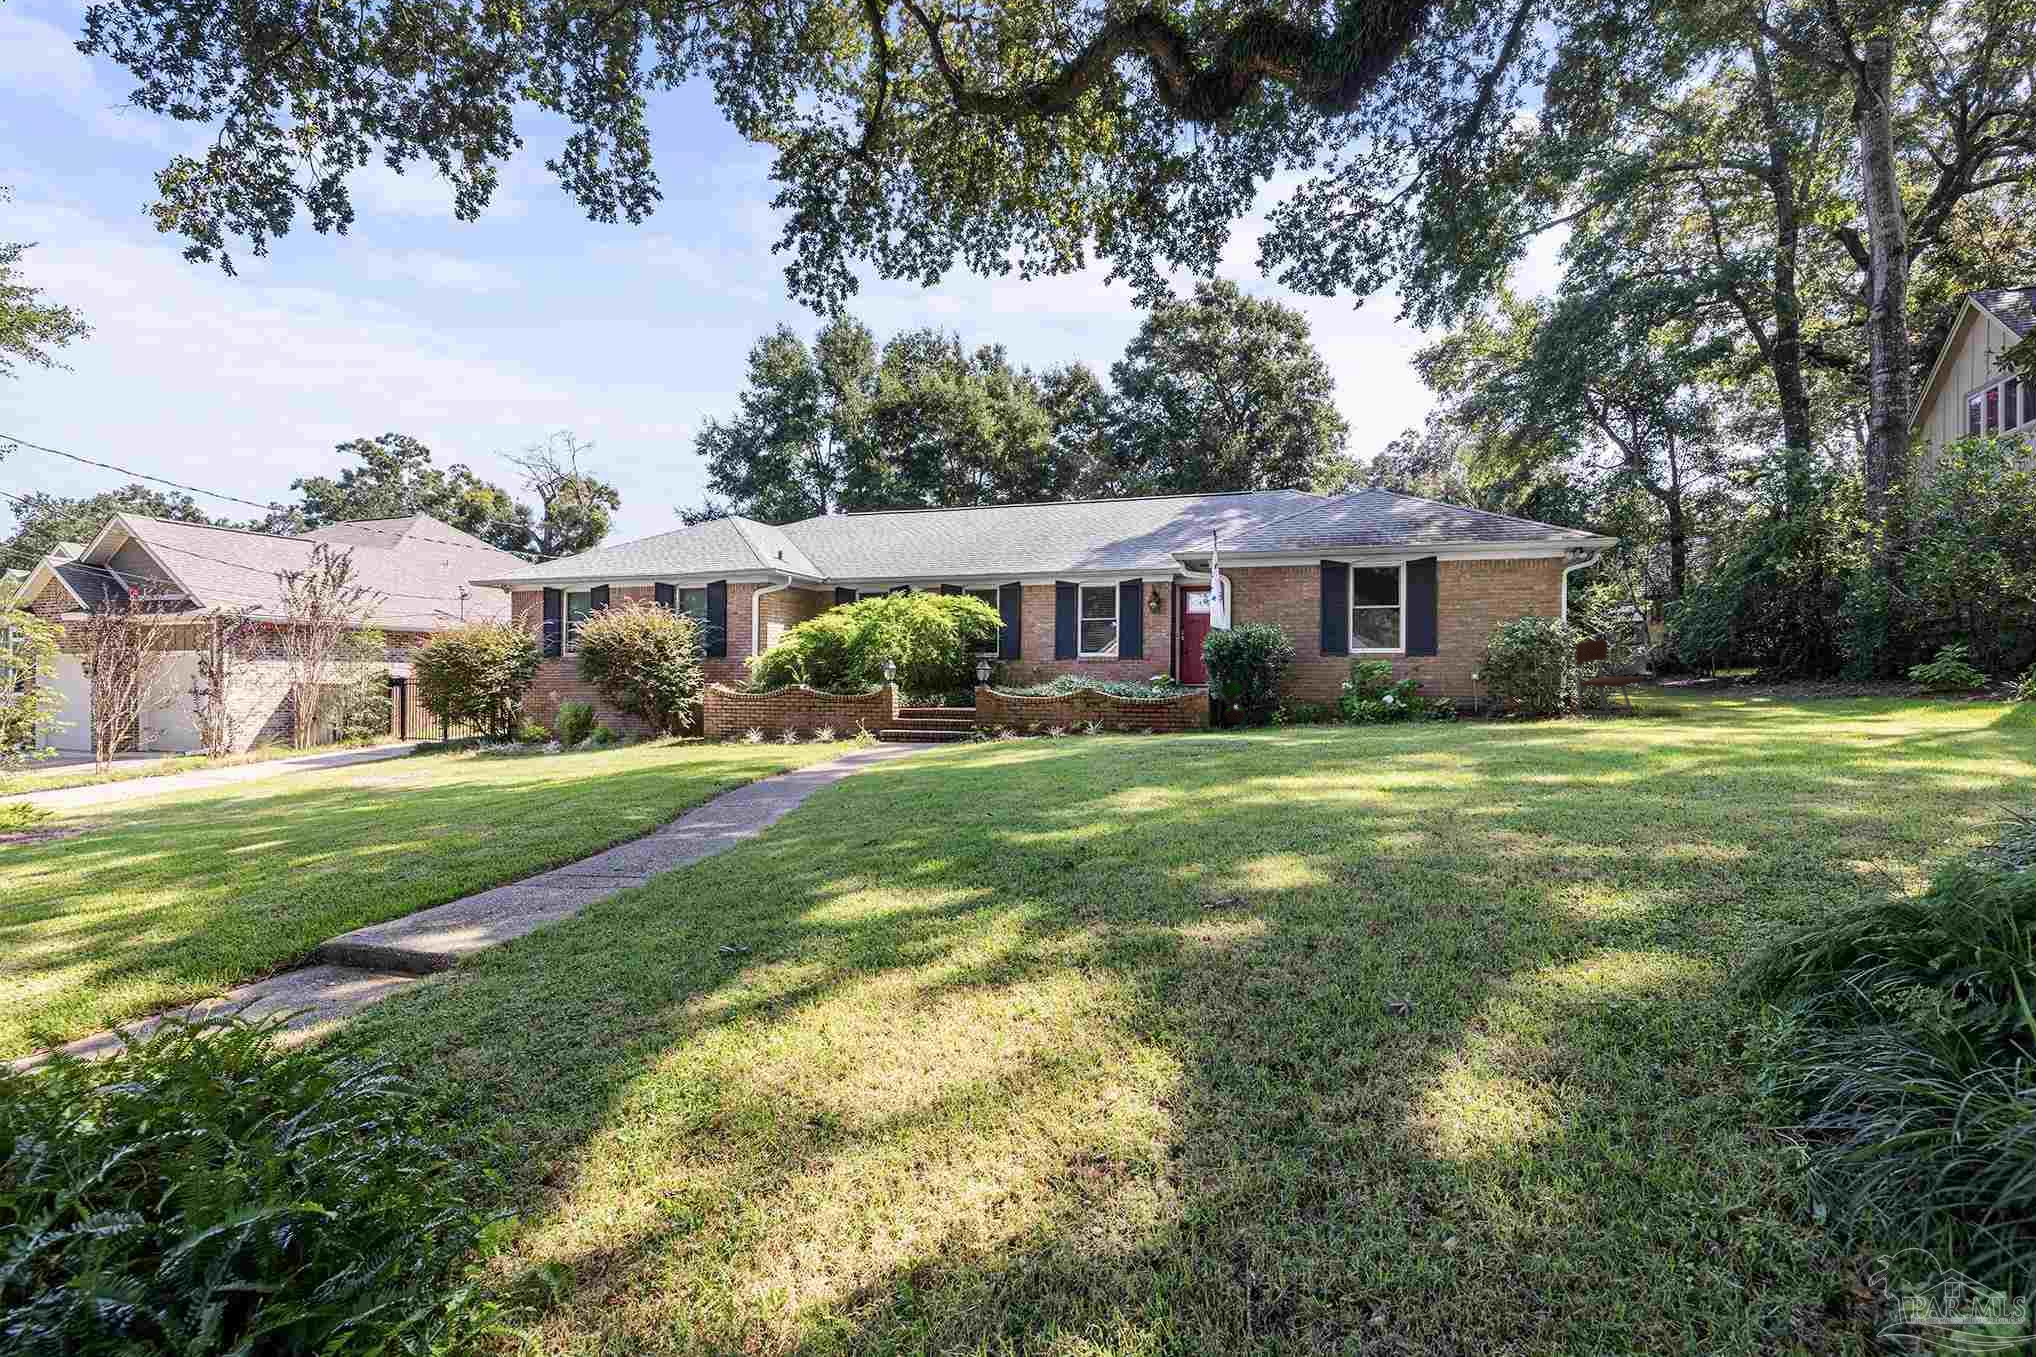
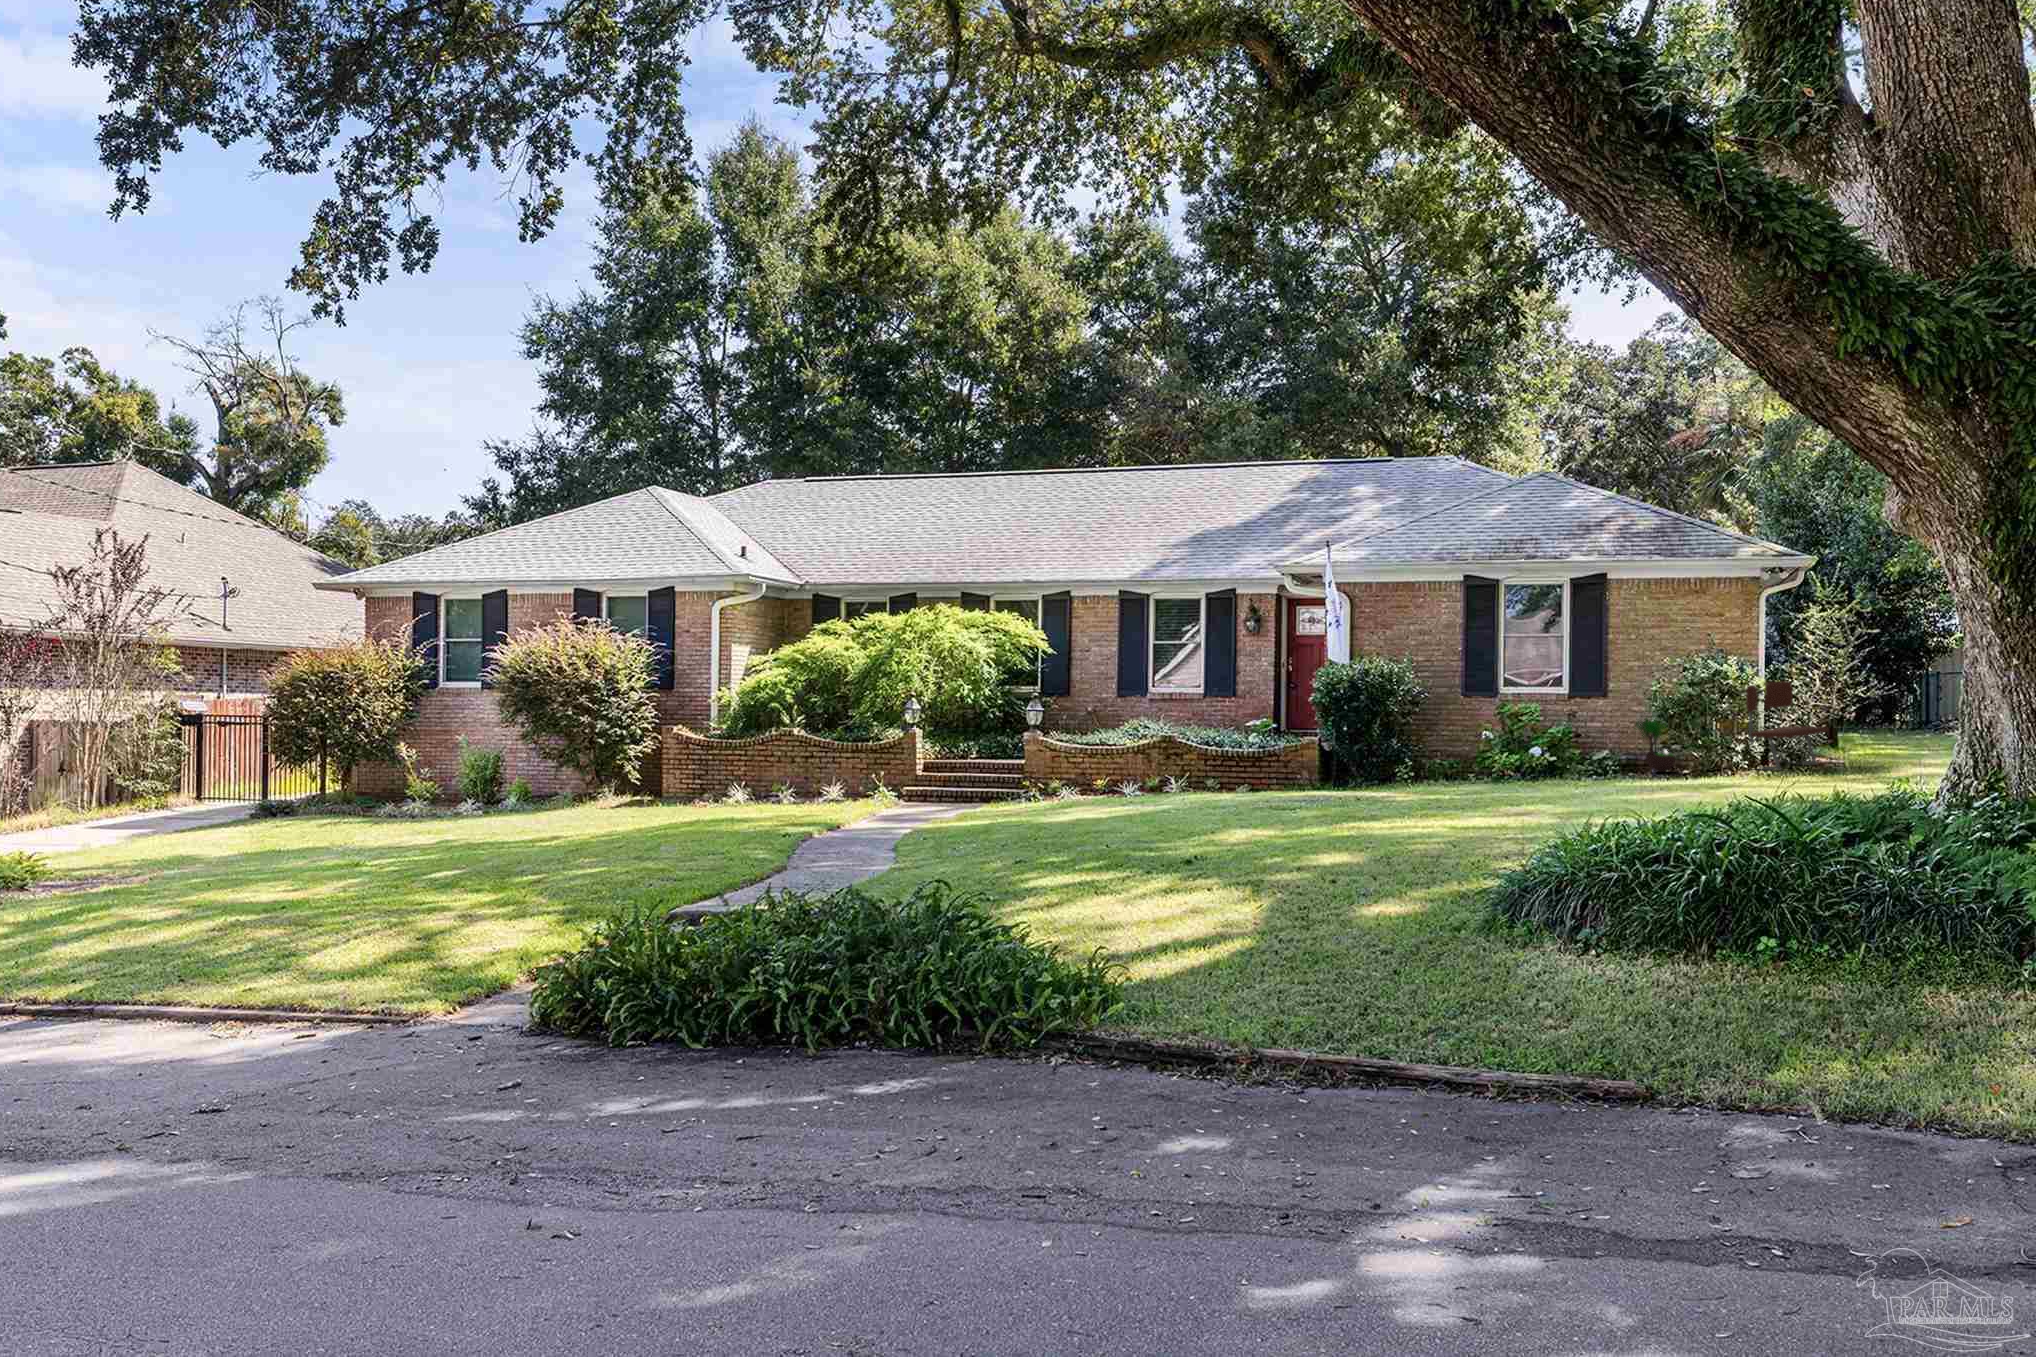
potted tree: present [1220,682,1245,723] -> present [1634,718,1675,772]

